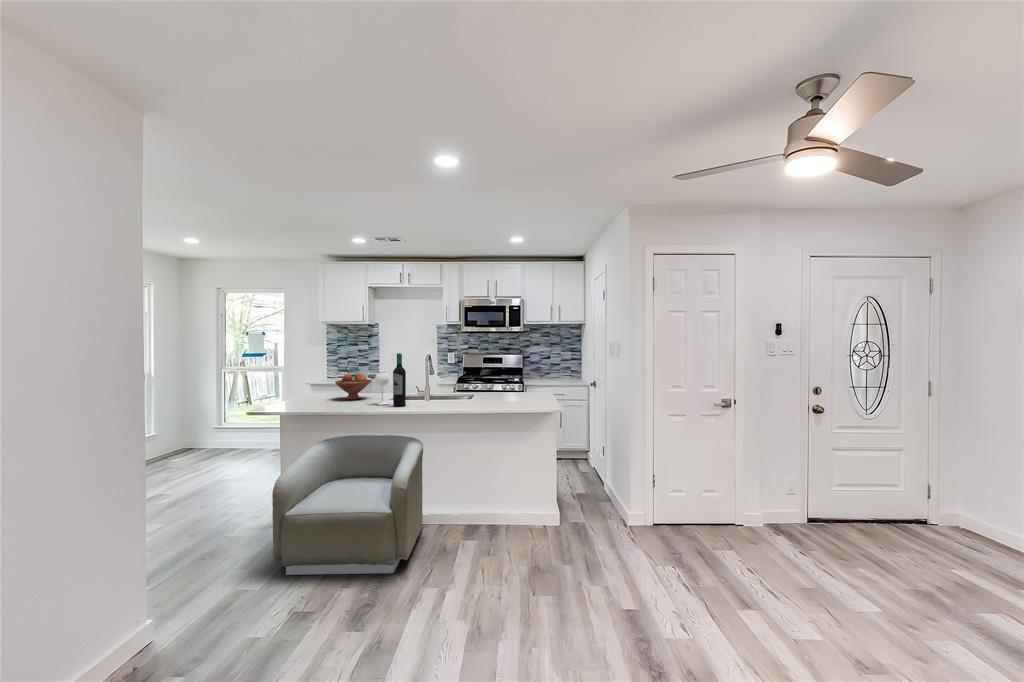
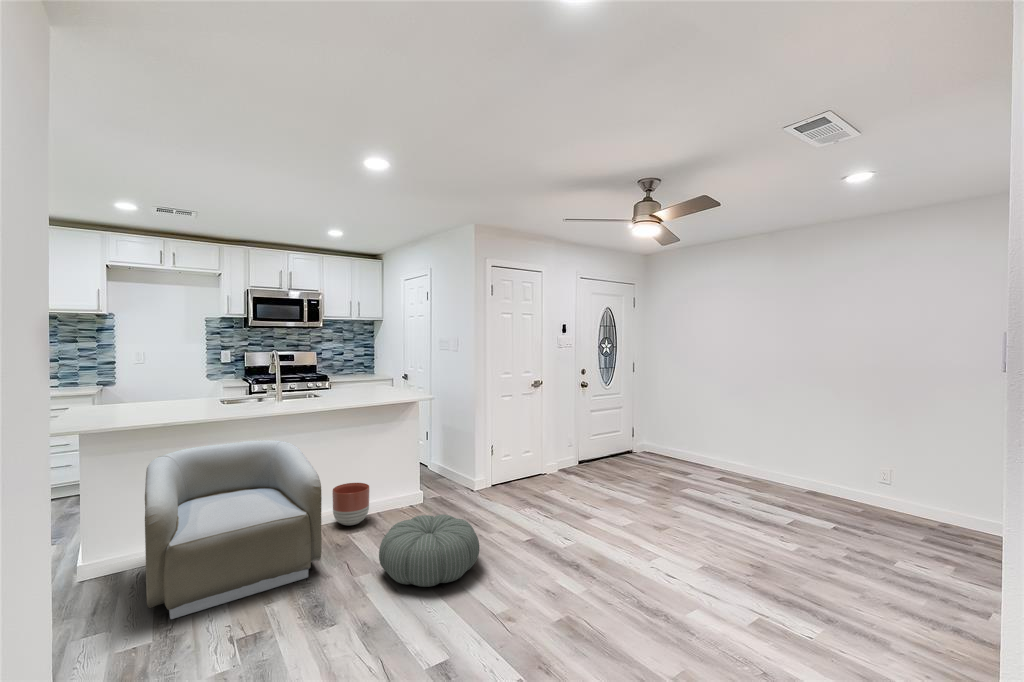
wine bottle: present [375,353,406,406] -> none [215,348,261,409]
fruit bowl: present [335,373,371,400] -> none [135,375,188,408]
planter: none [459,489,494,532] -> present [332,483,369,525]
pouf: none [436,541,546,629] -> present [379,514,479,587]

